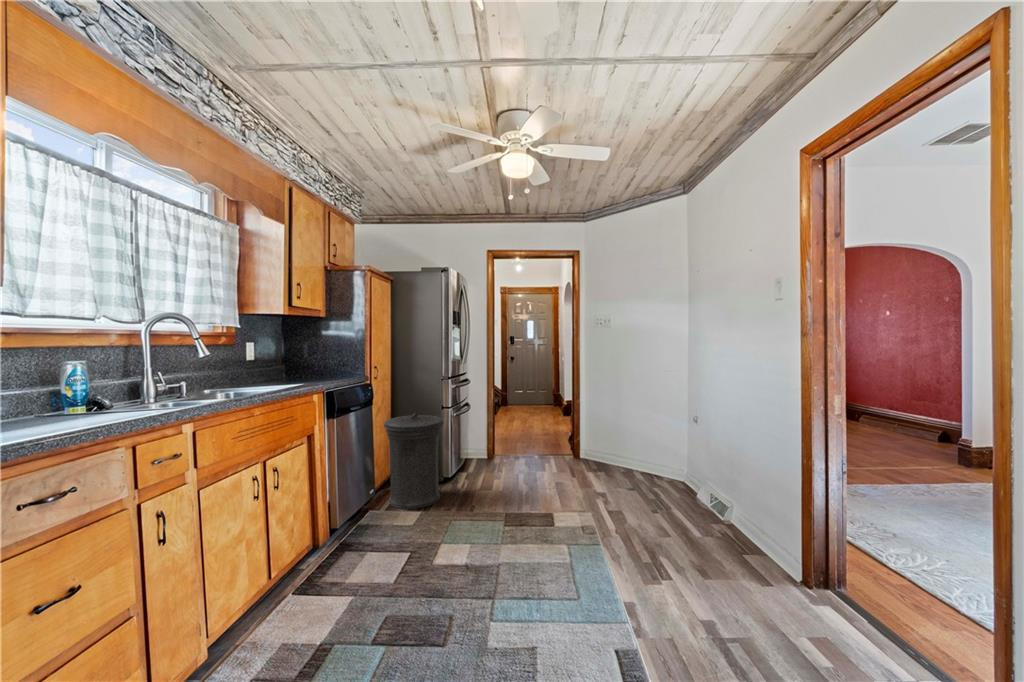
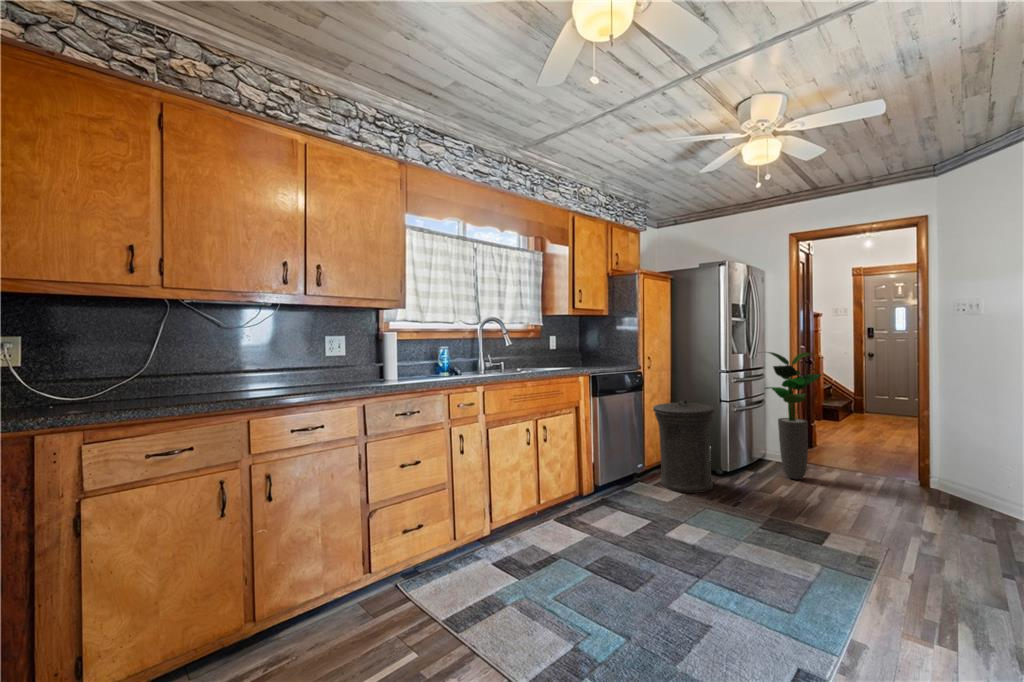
potted plant: none [466,363,514,471] -> present [765,352,822,479]

